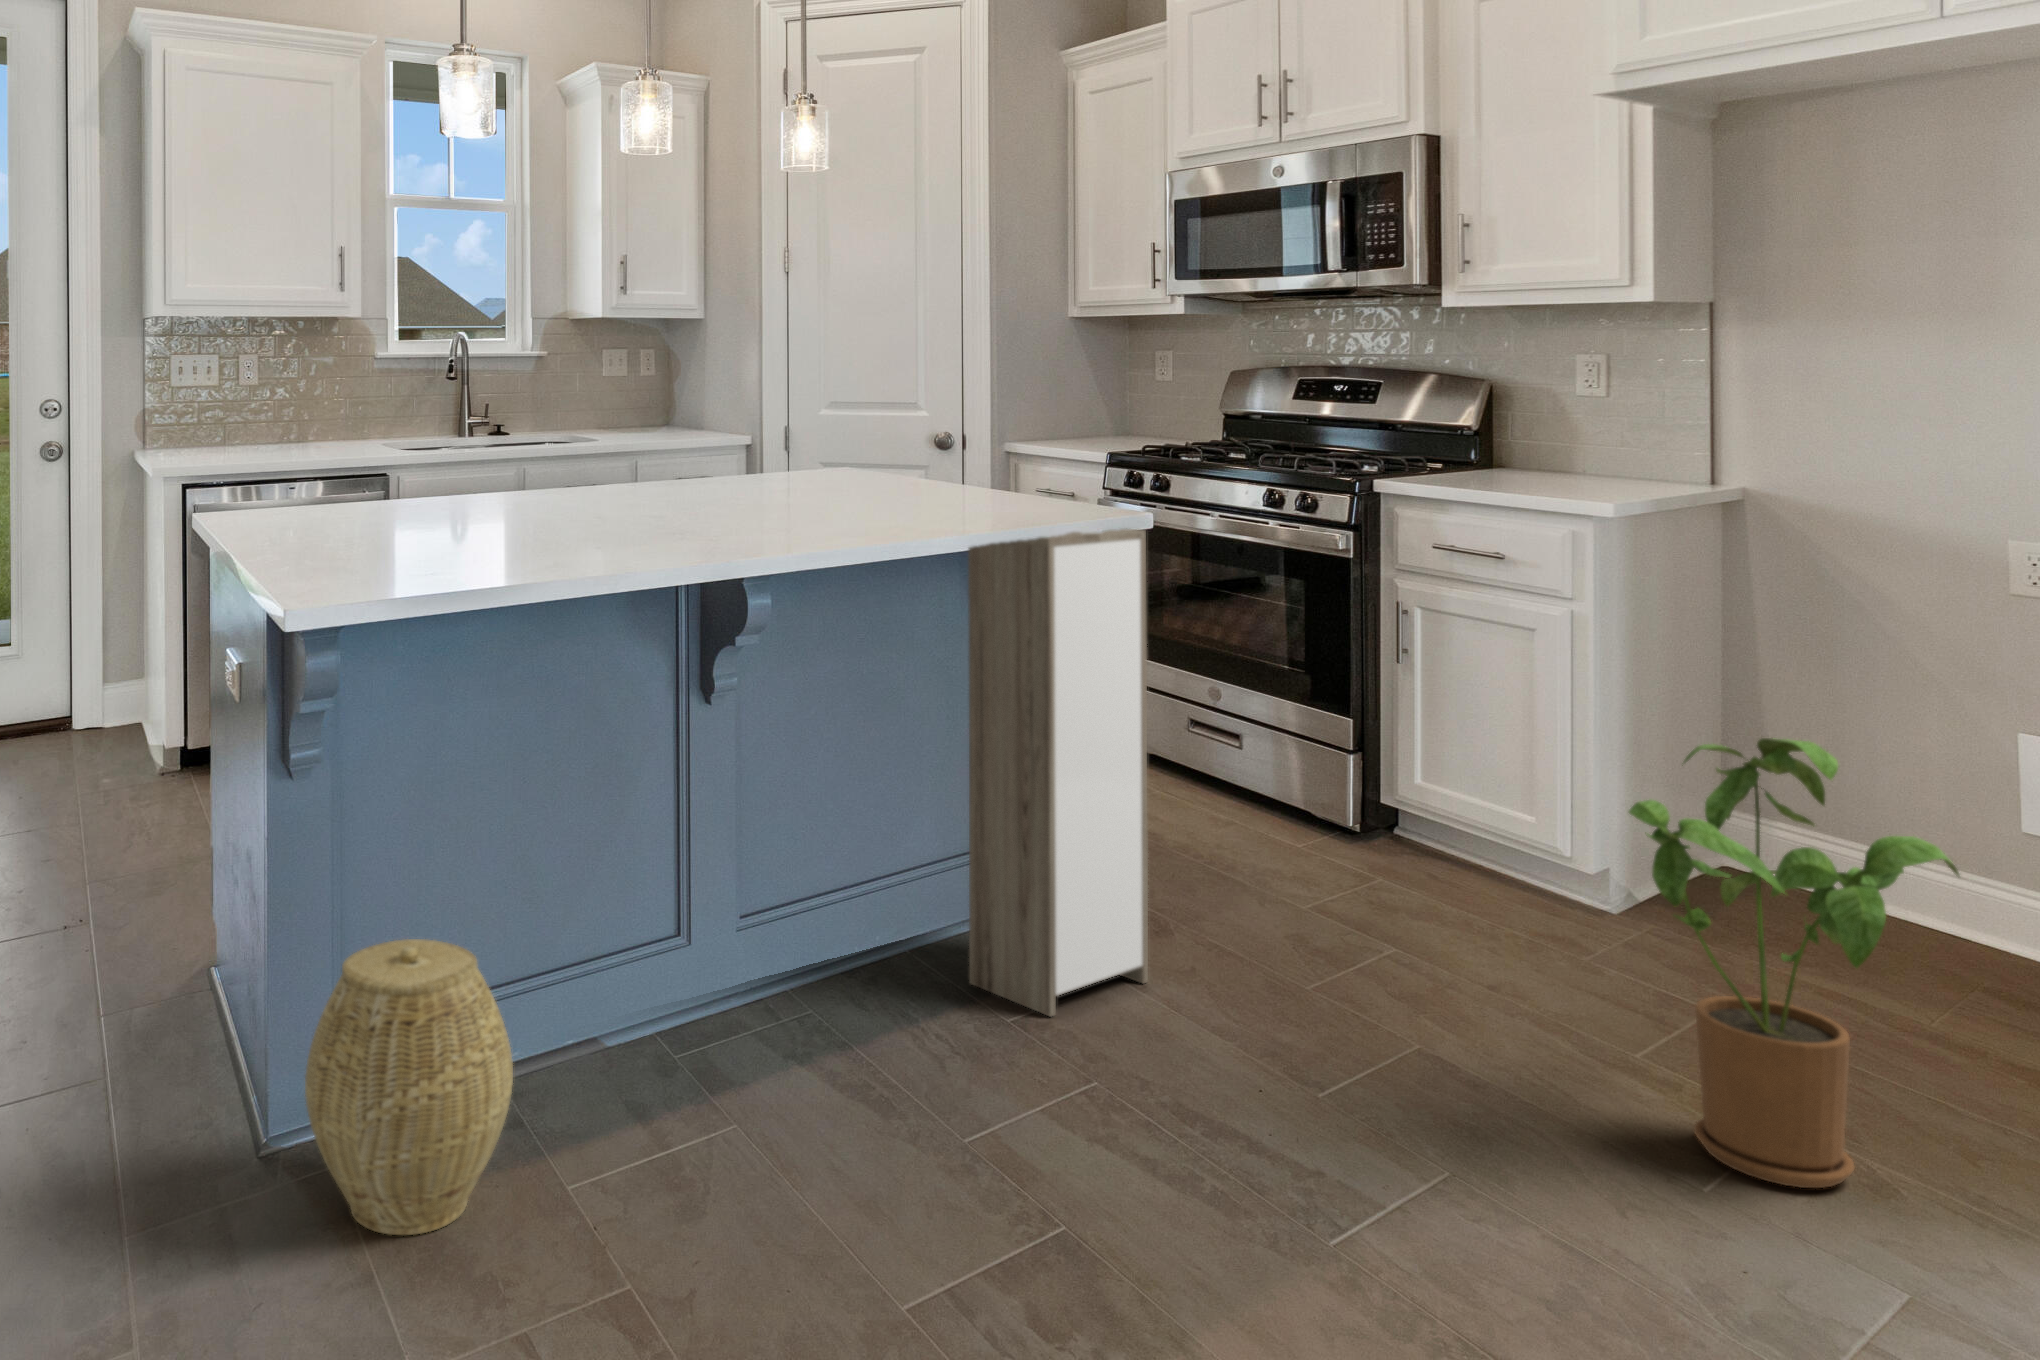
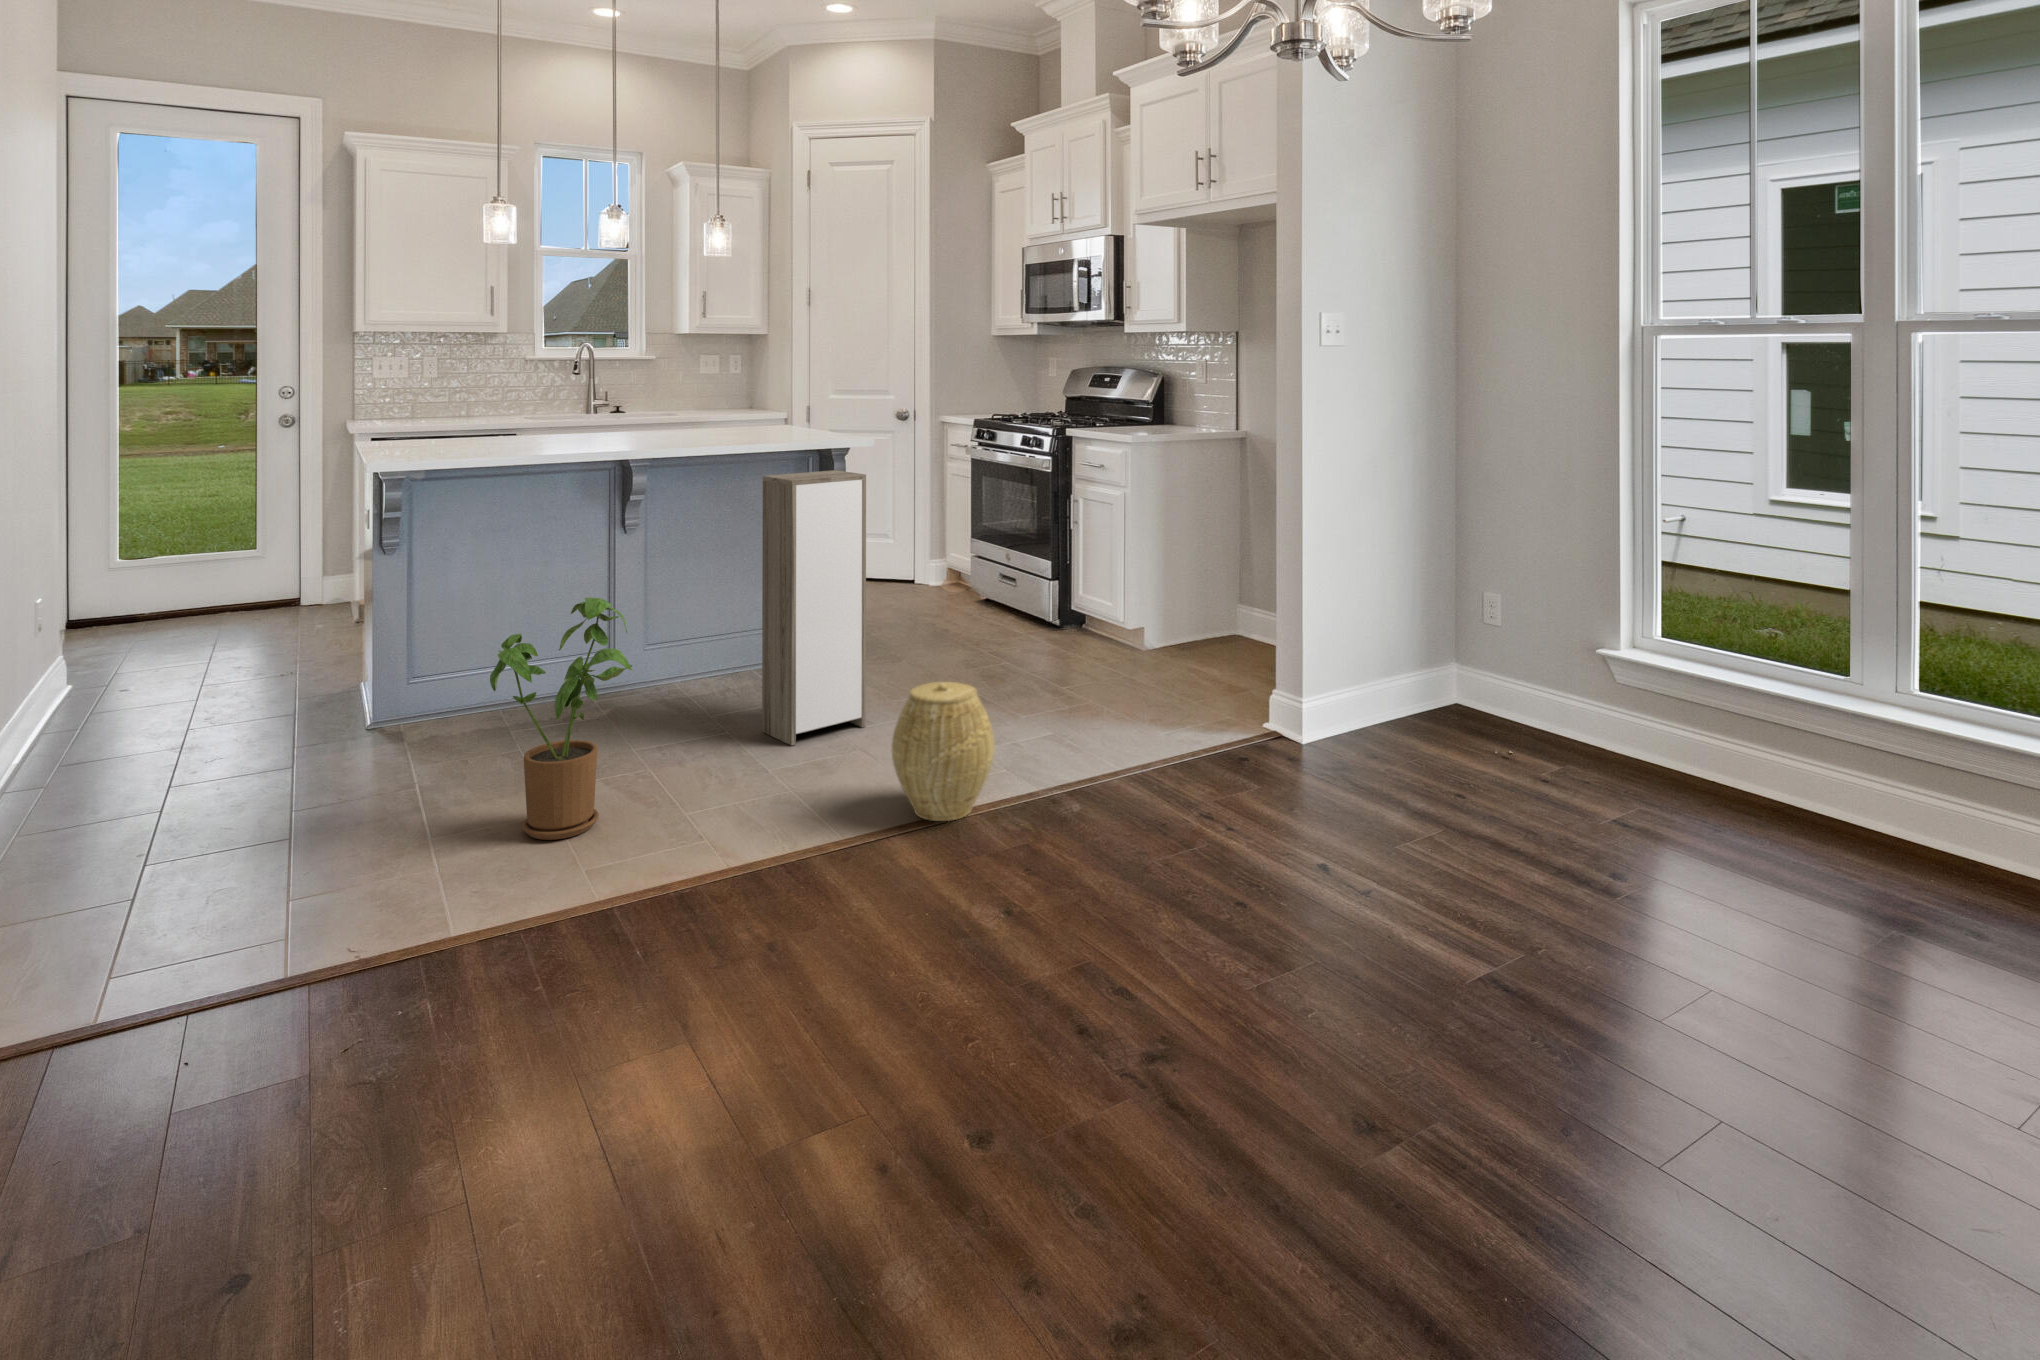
house plant: present [1629,738,1959,1188] -> present [490,598,632,840]
woven basket: present [305,939,513,1235] -> present [892,682,995,821]

